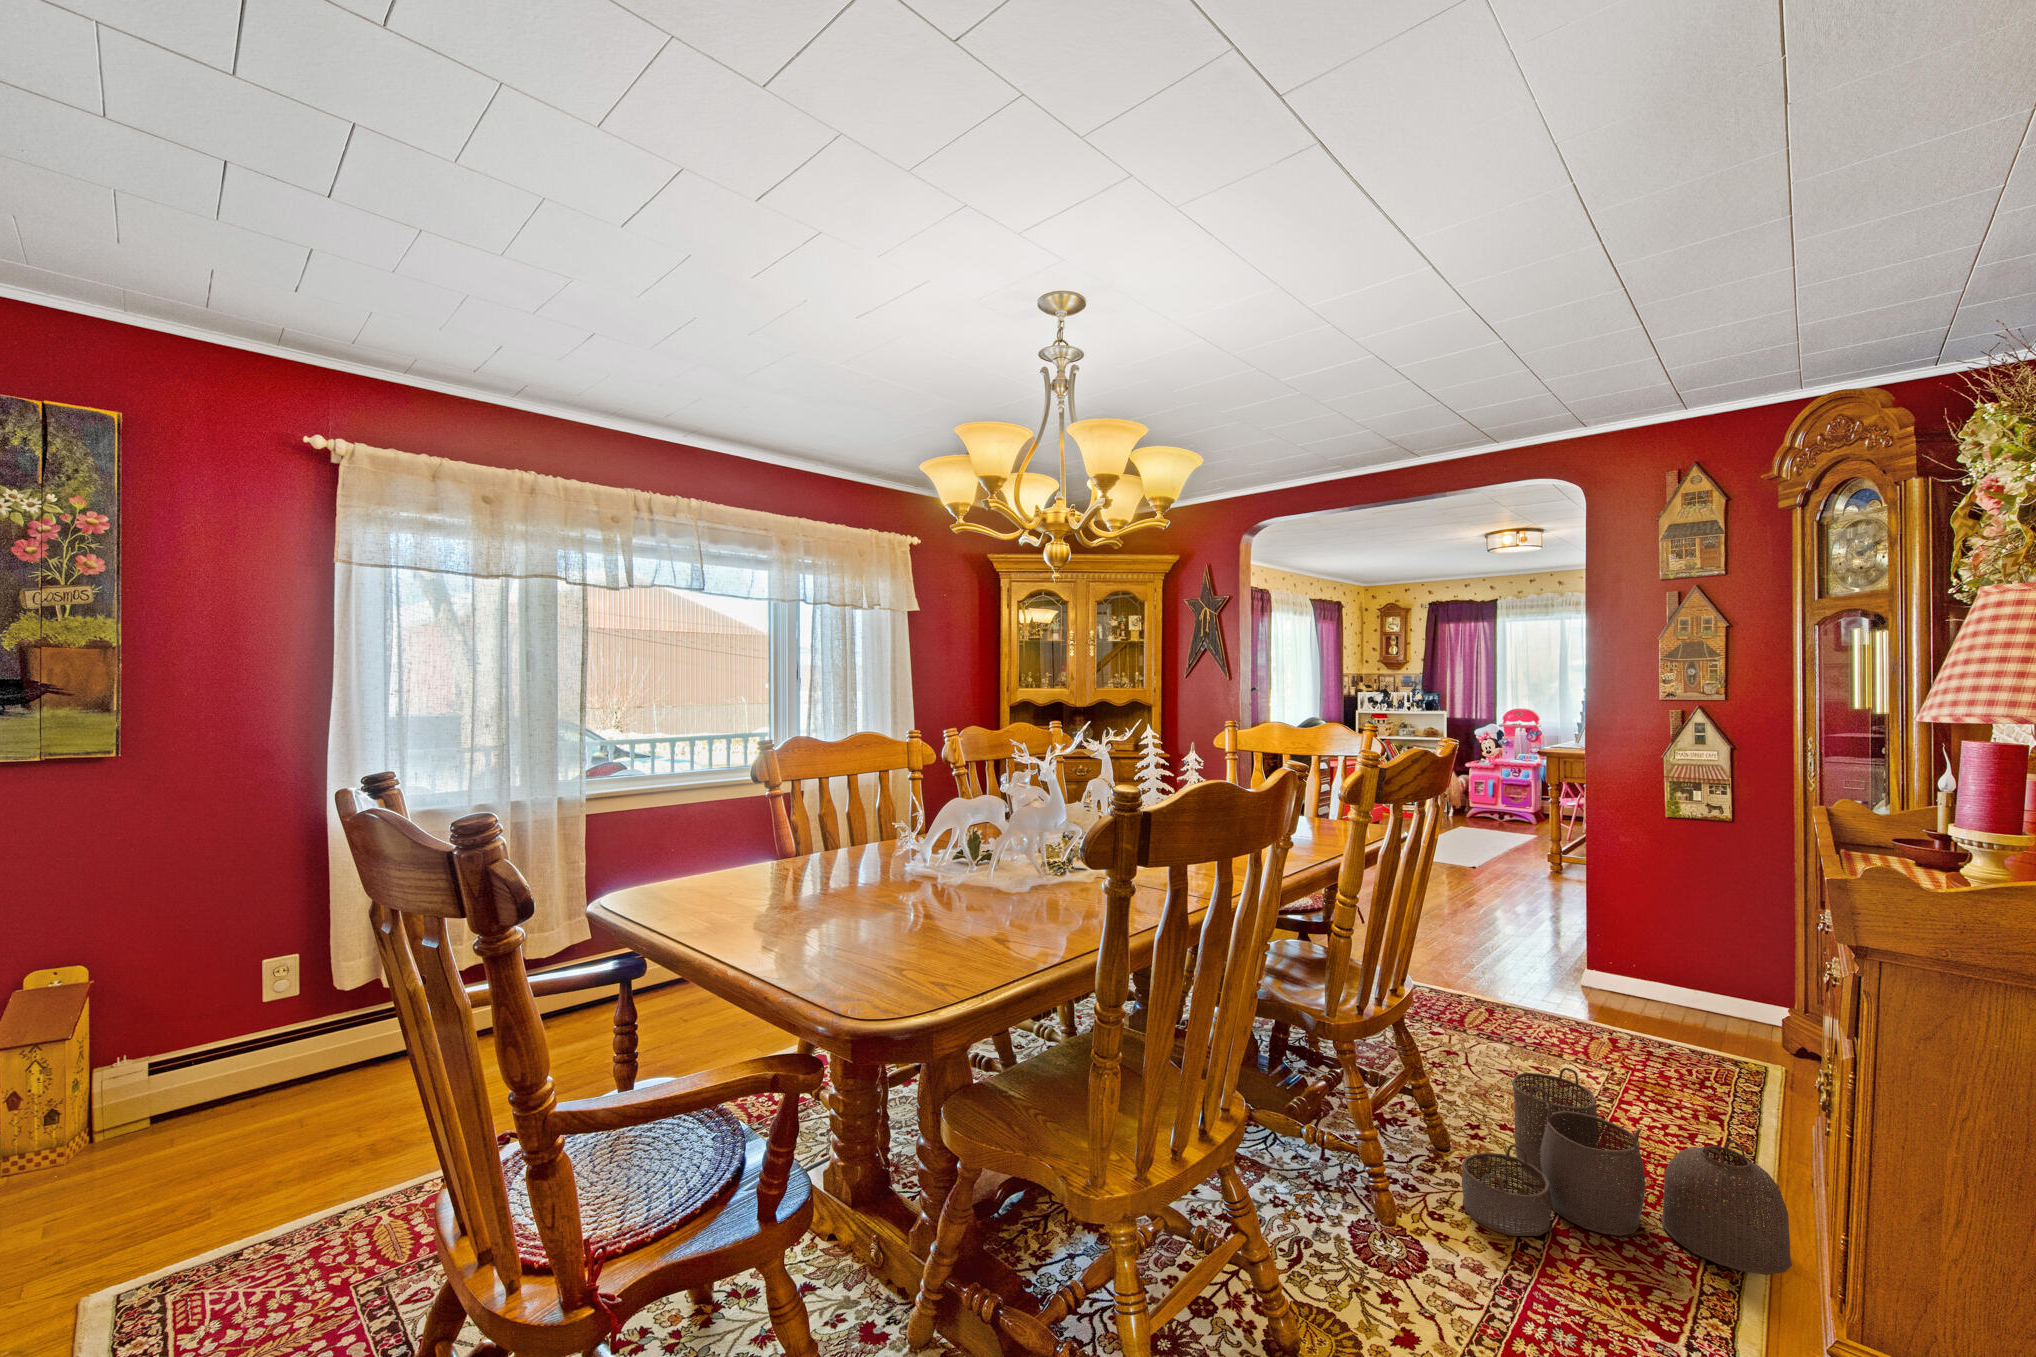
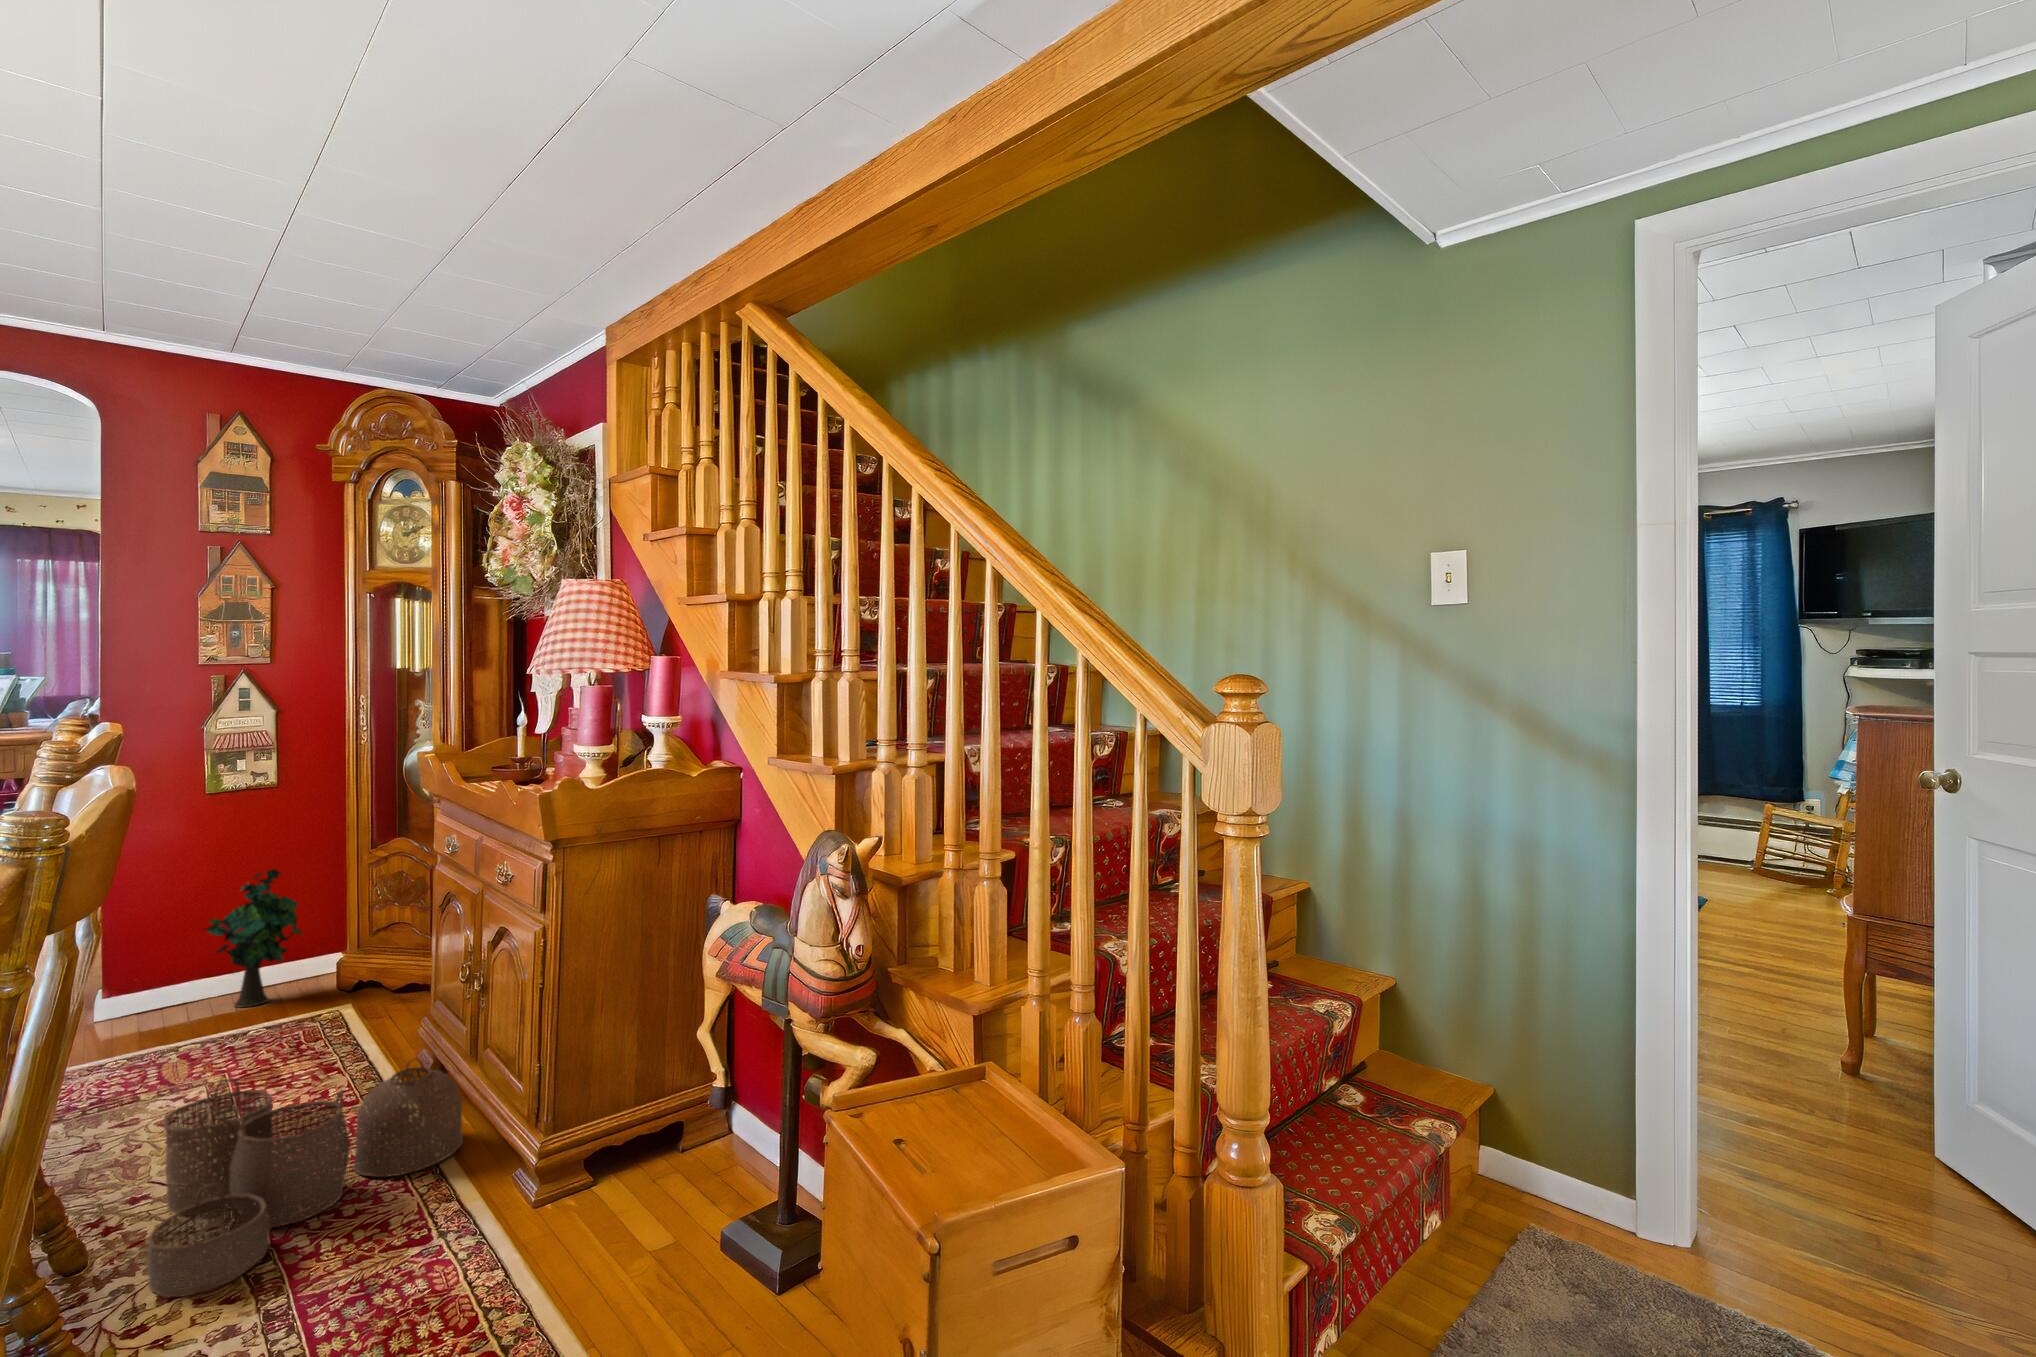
decorative plant: none [1652,898,1748,1026] -> present [205,869,303,1008]

